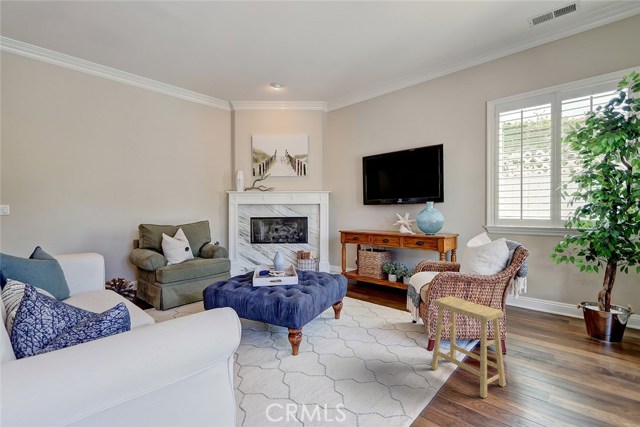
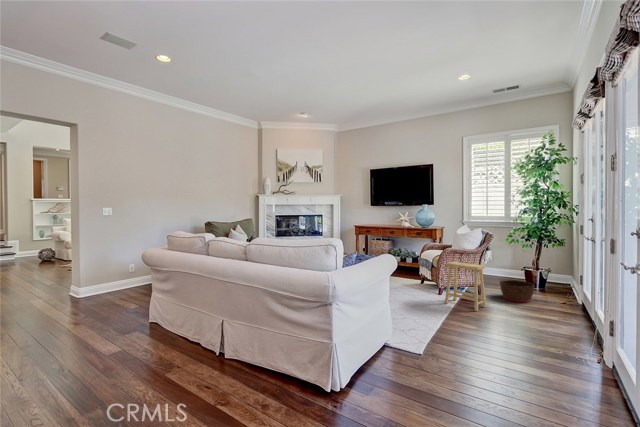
basket: none [536,327,605,377] -> present [500,280,535,302]

